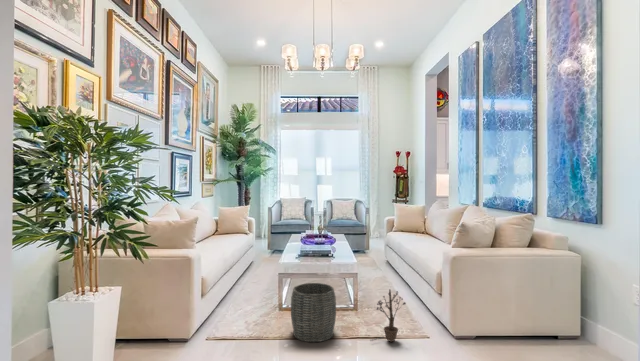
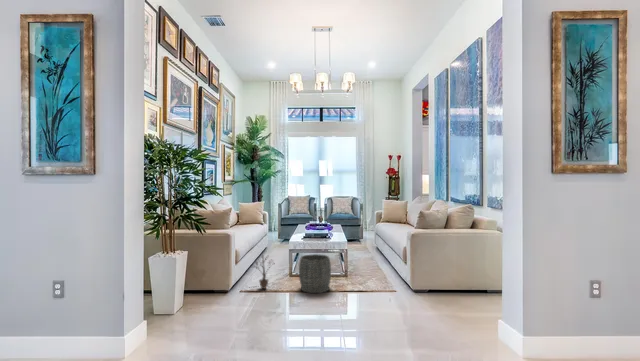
decorative plant: present [371,290,406,342] -> present [249,257,275,289]

